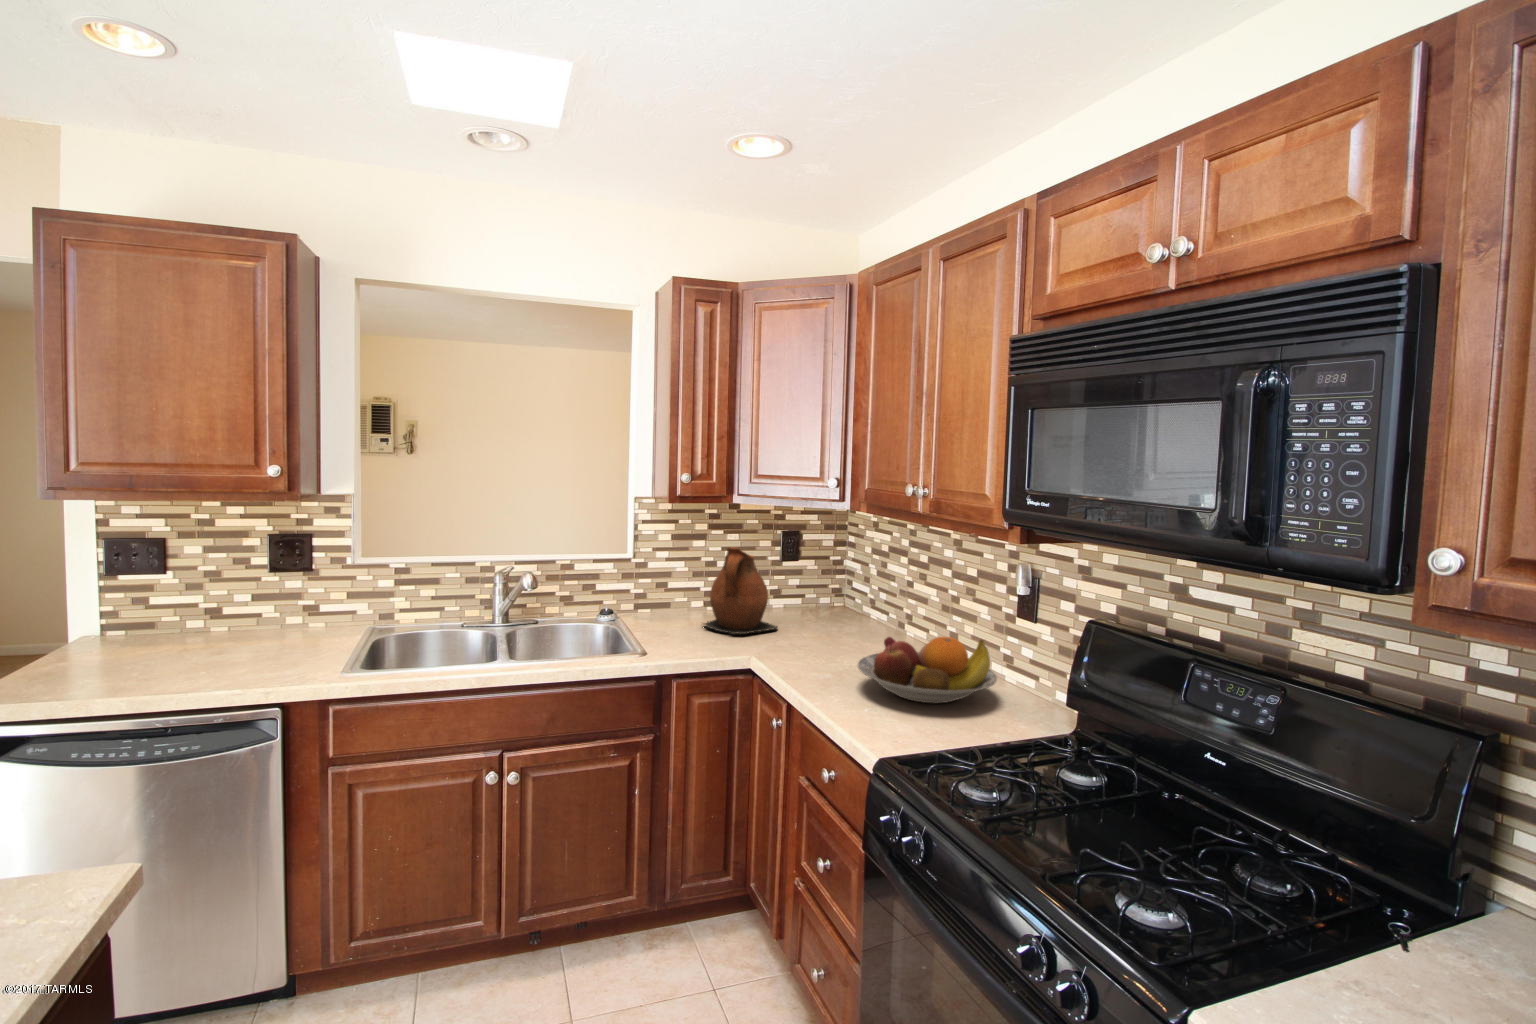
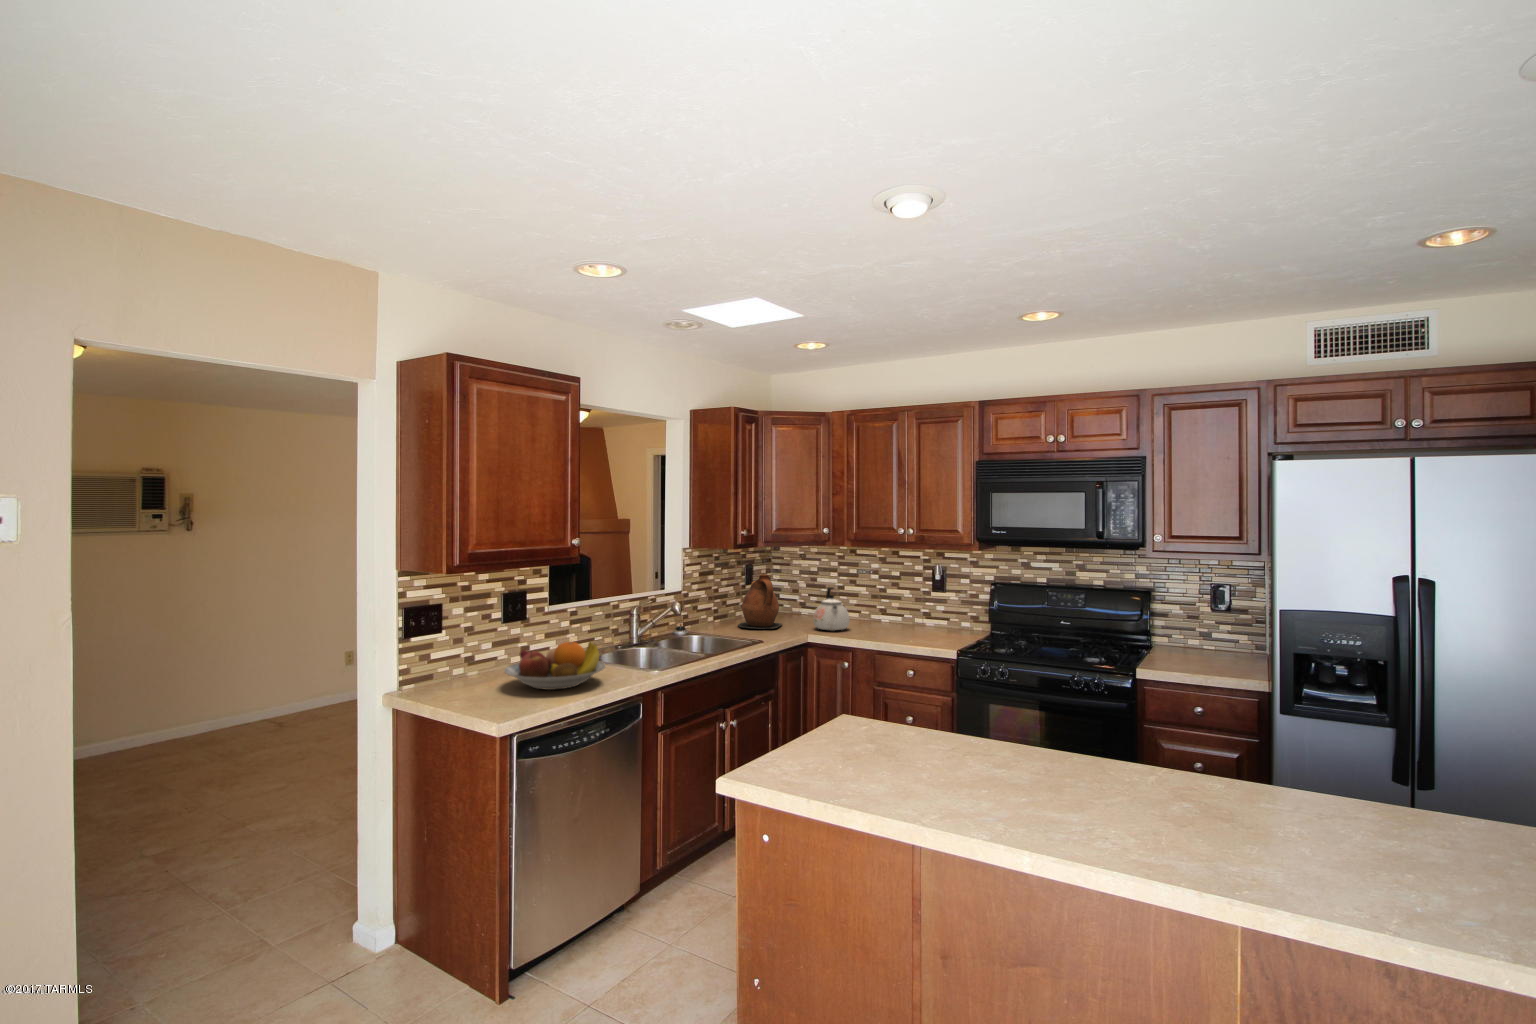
kettle: none [788,580,850,657] -> present [813,587,850,631]
fruit bowl: present [858,637,997,703] -> present [504,641,605,690]

